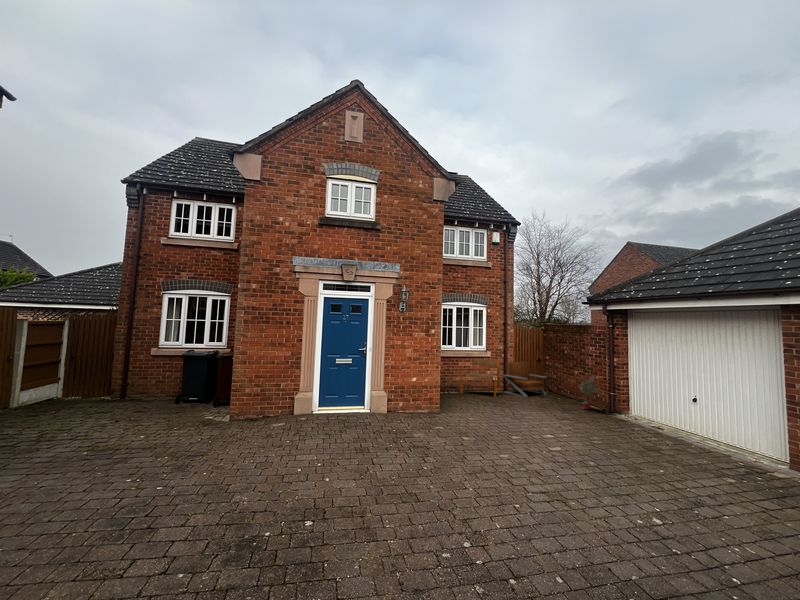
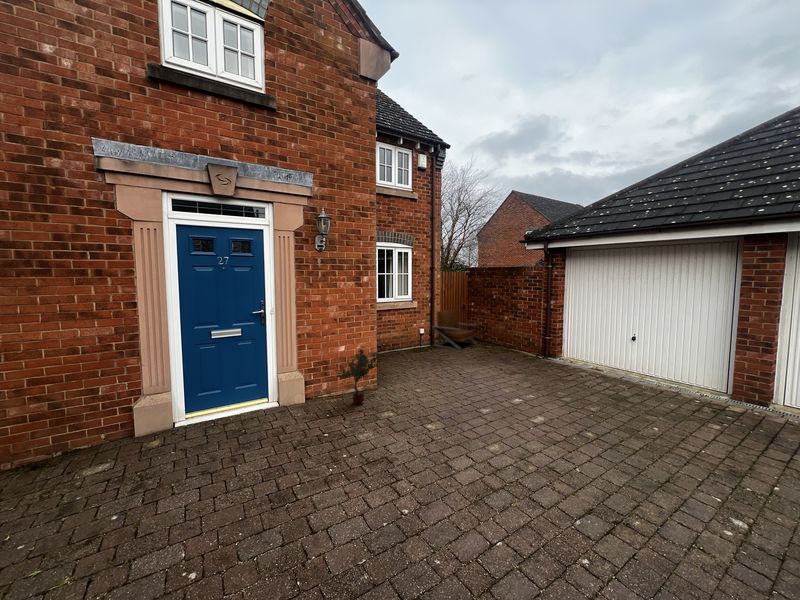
bench: present [460,359,501,397] -> none [386,310,431,354]
potted tree: present [580,375,600,410] -> present [336,346,379,404]

